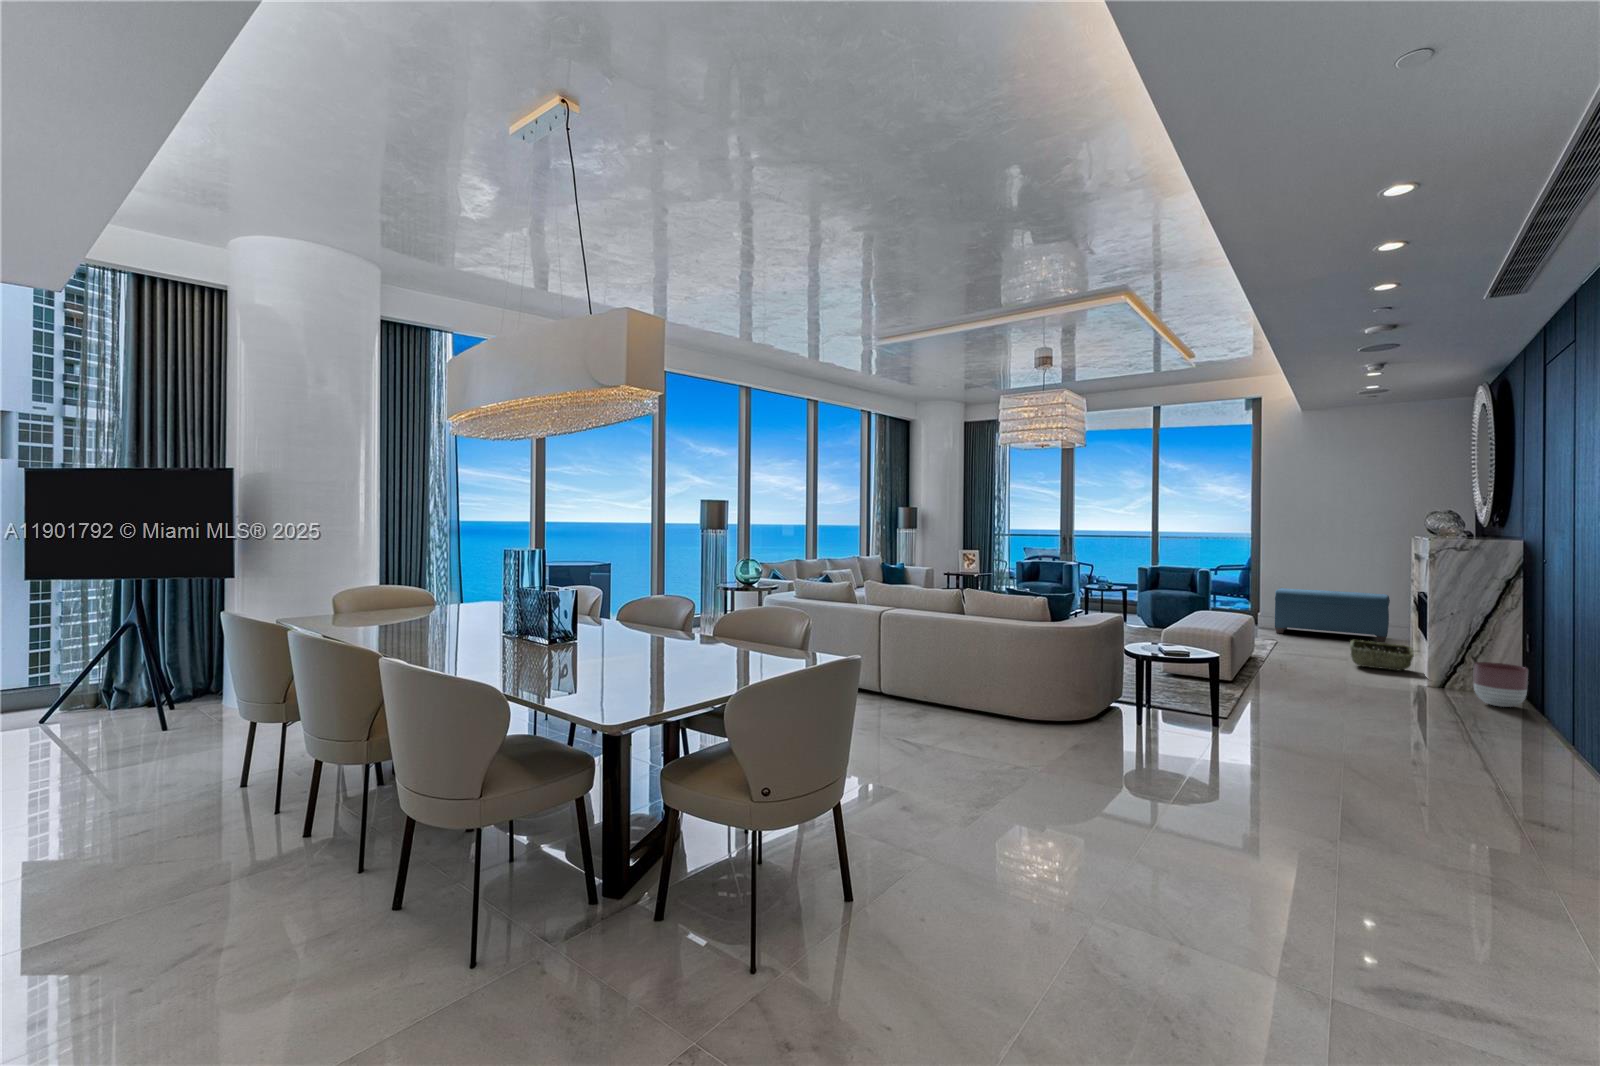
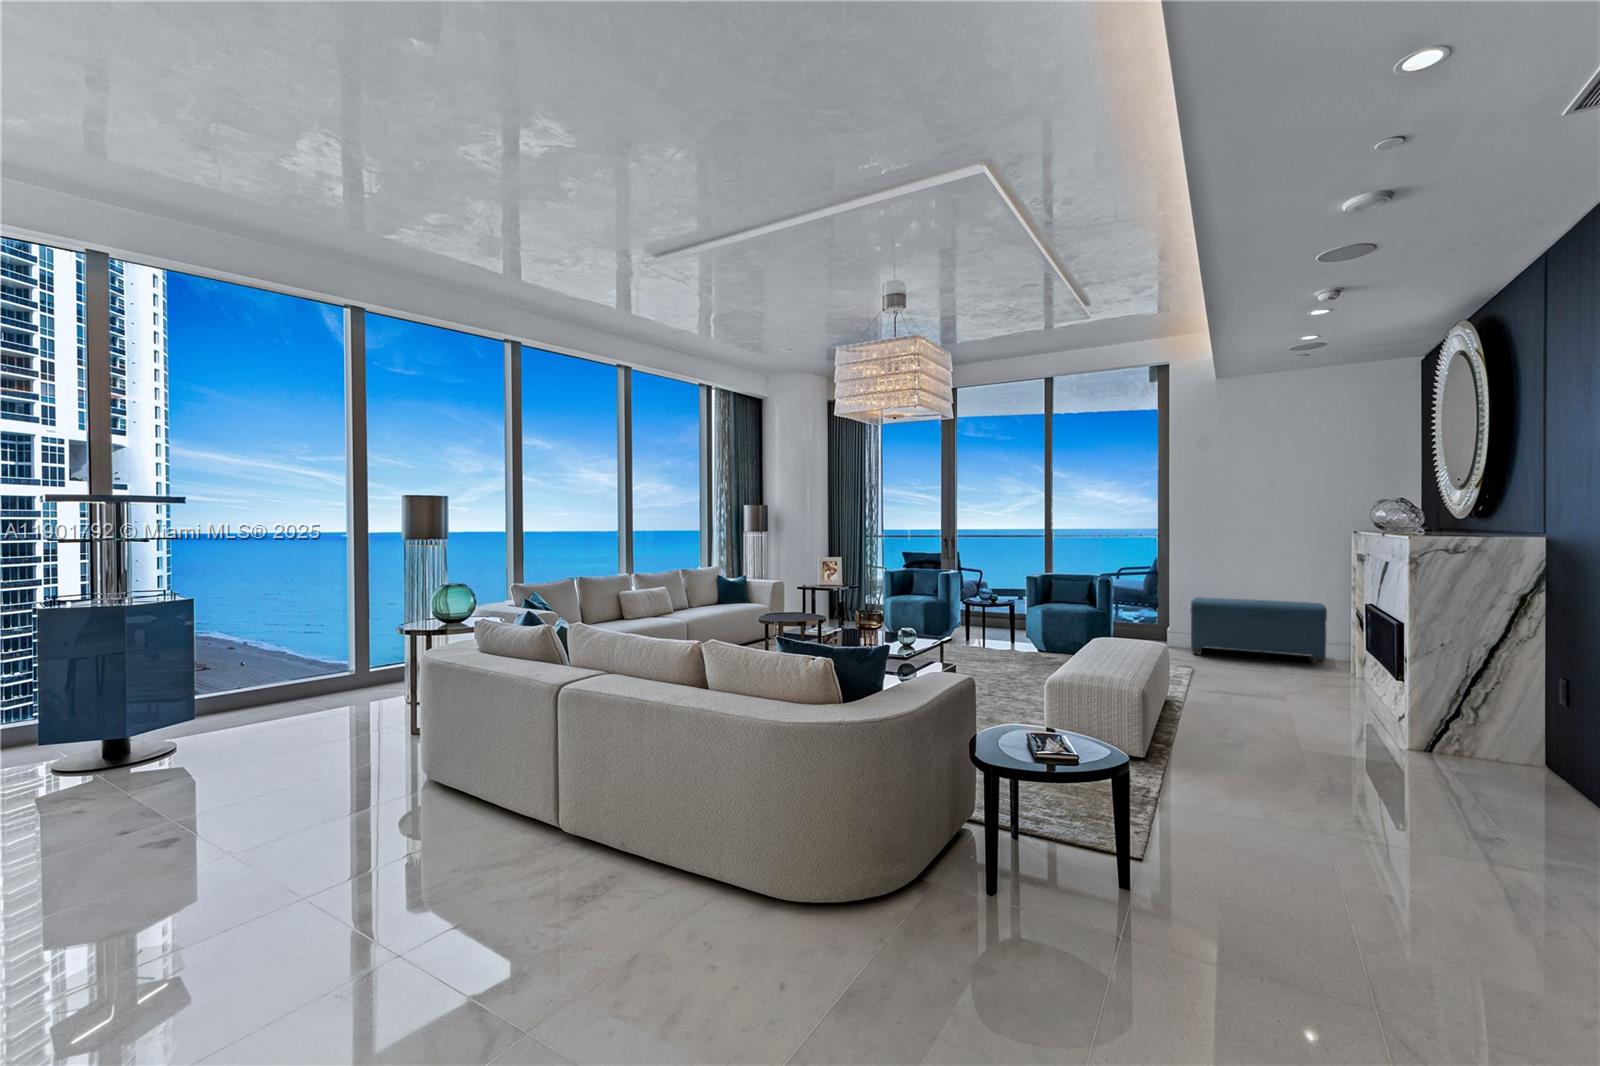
woven basket: present [1350,640,1414,670] -> none [1293,673,1380,717]
planter: present [1474,662,1528,707] -> none [1487,720,1569,790]

